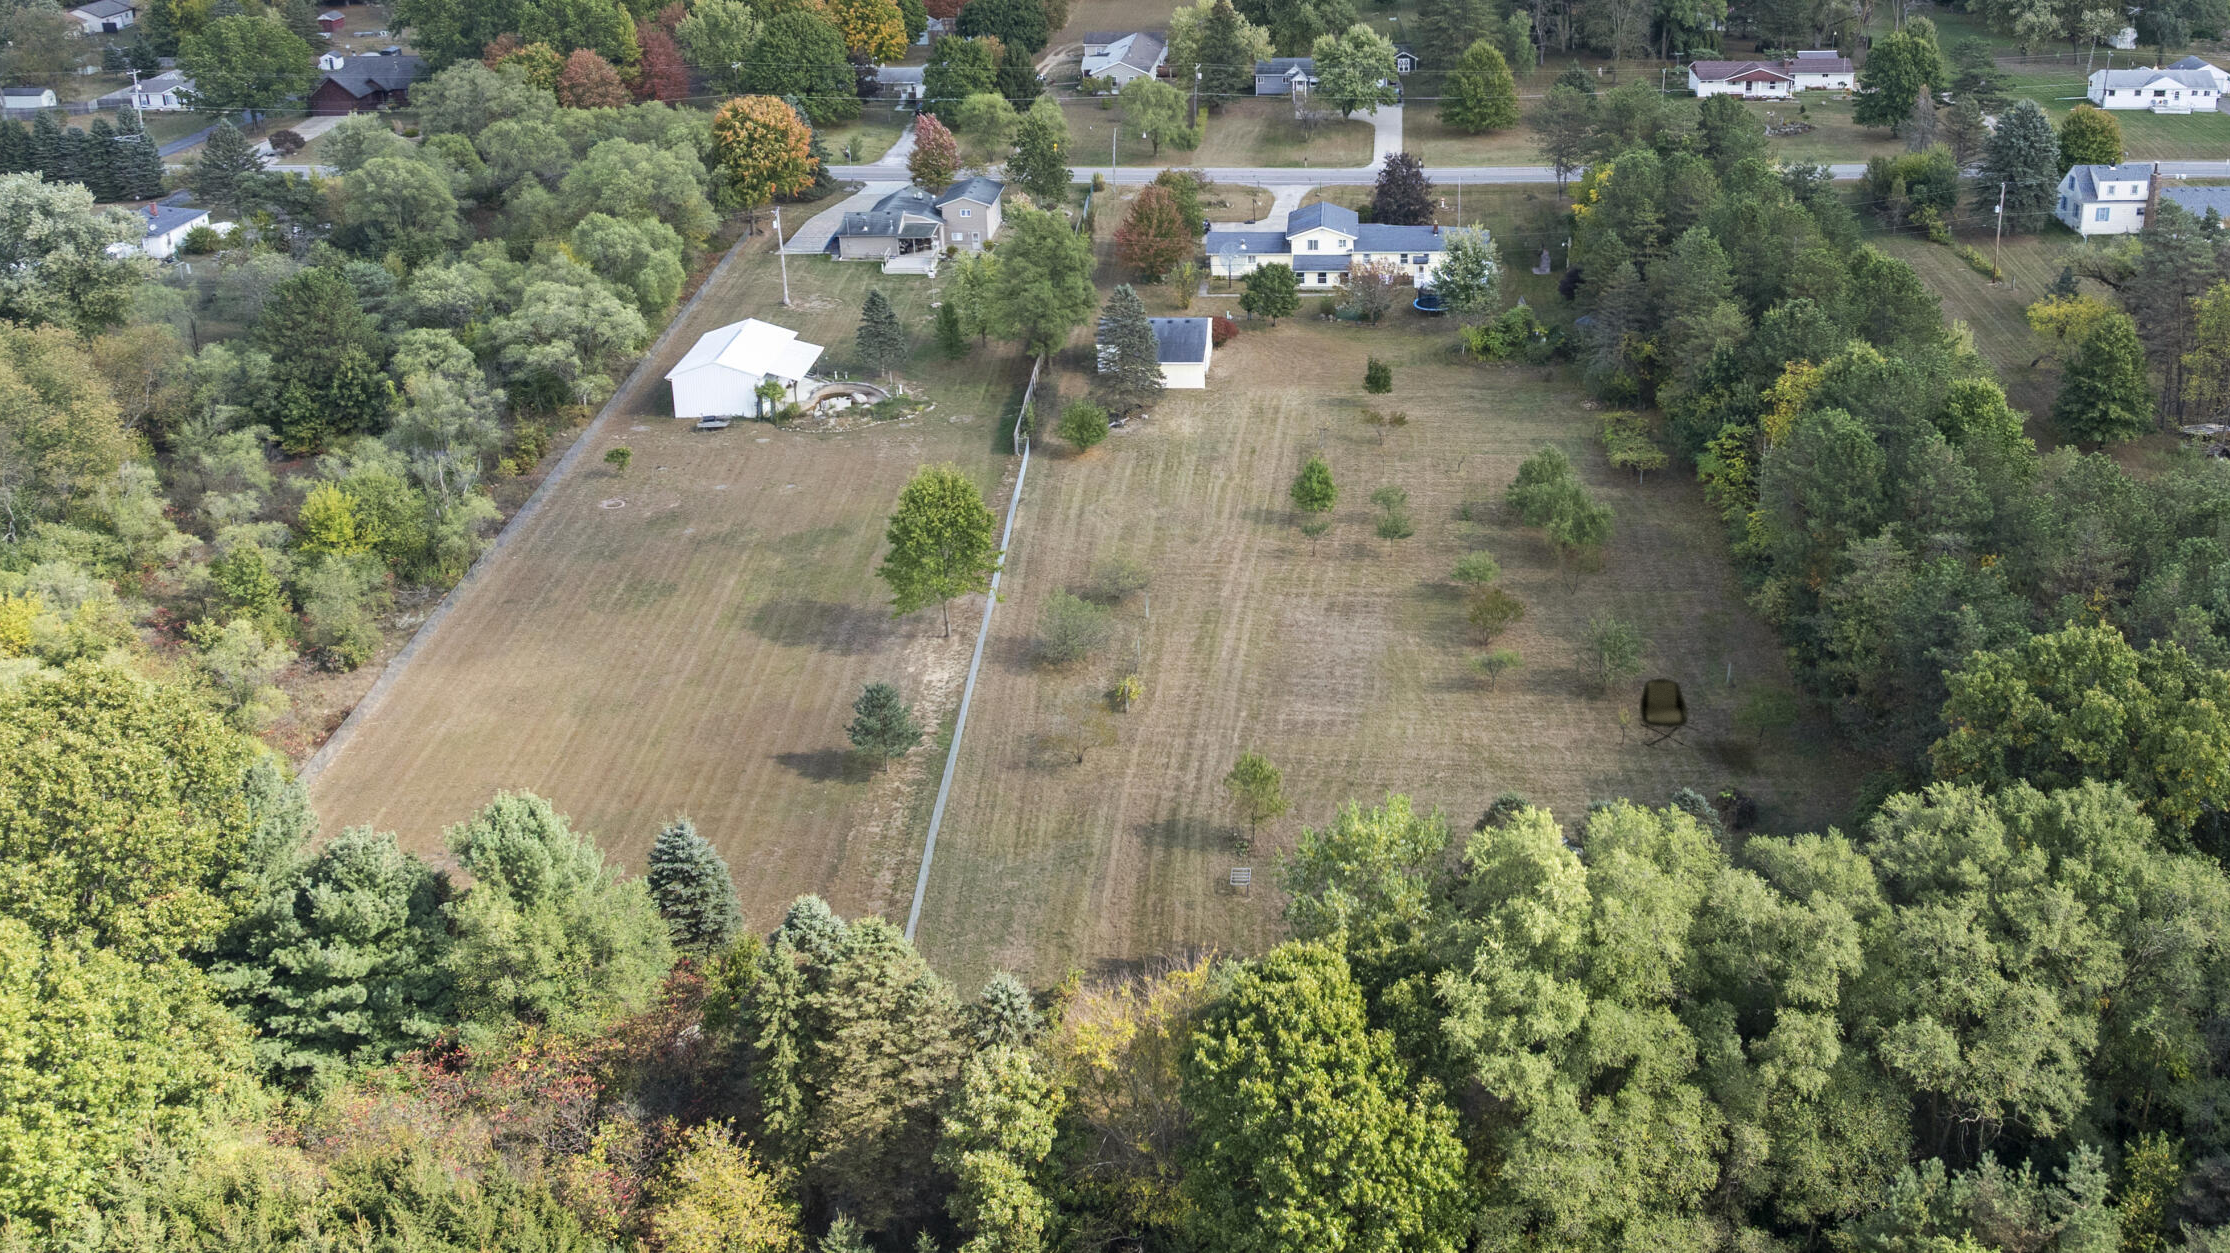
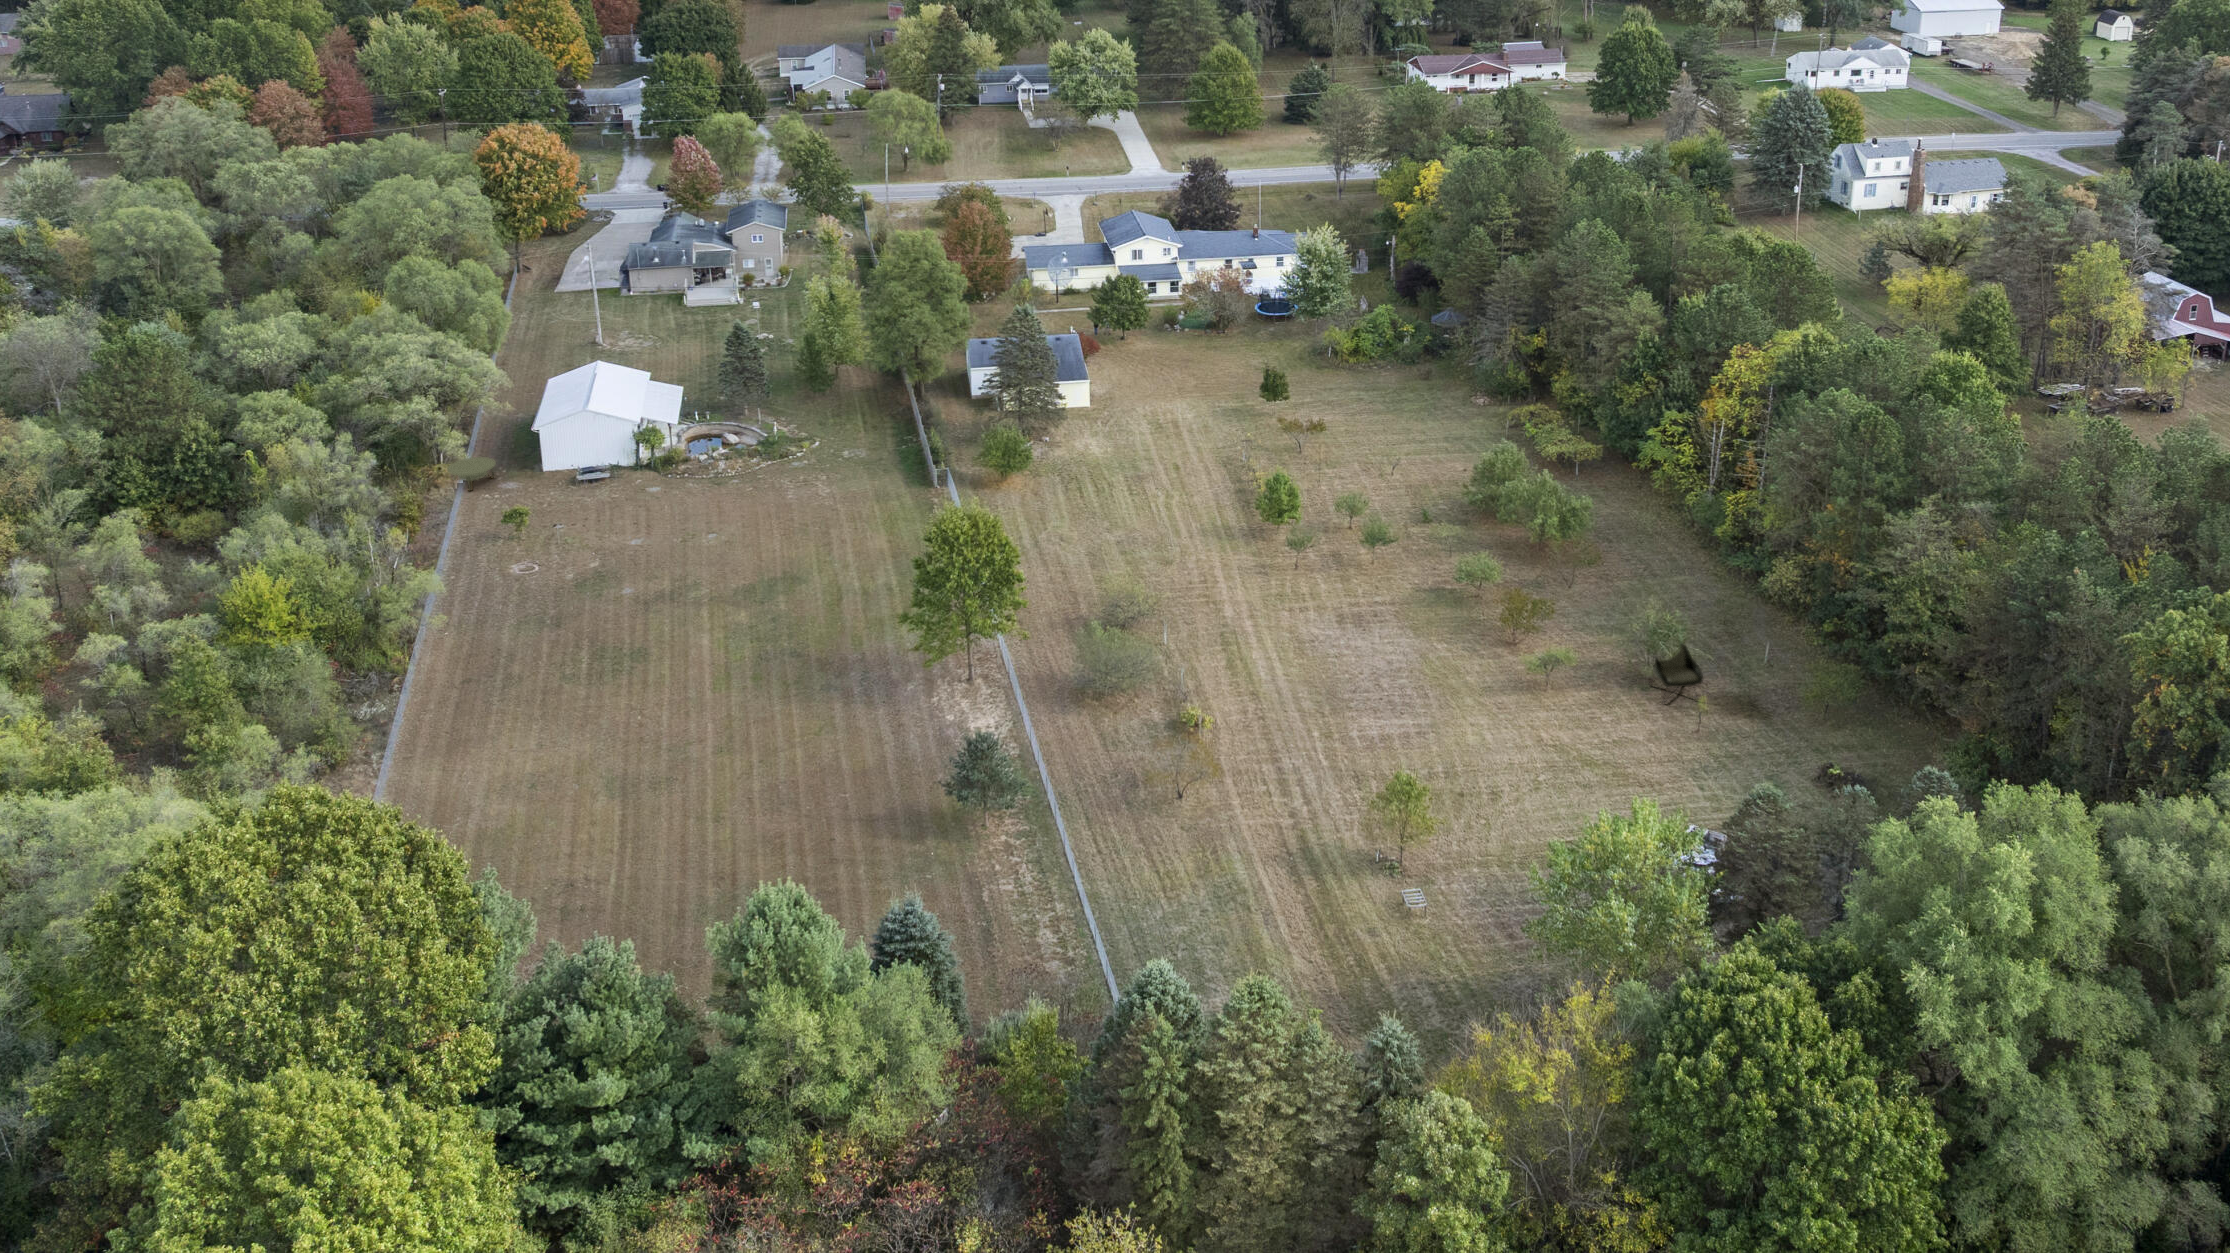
round table: none [592,405,638,436] -> present [447,457,496,491]

